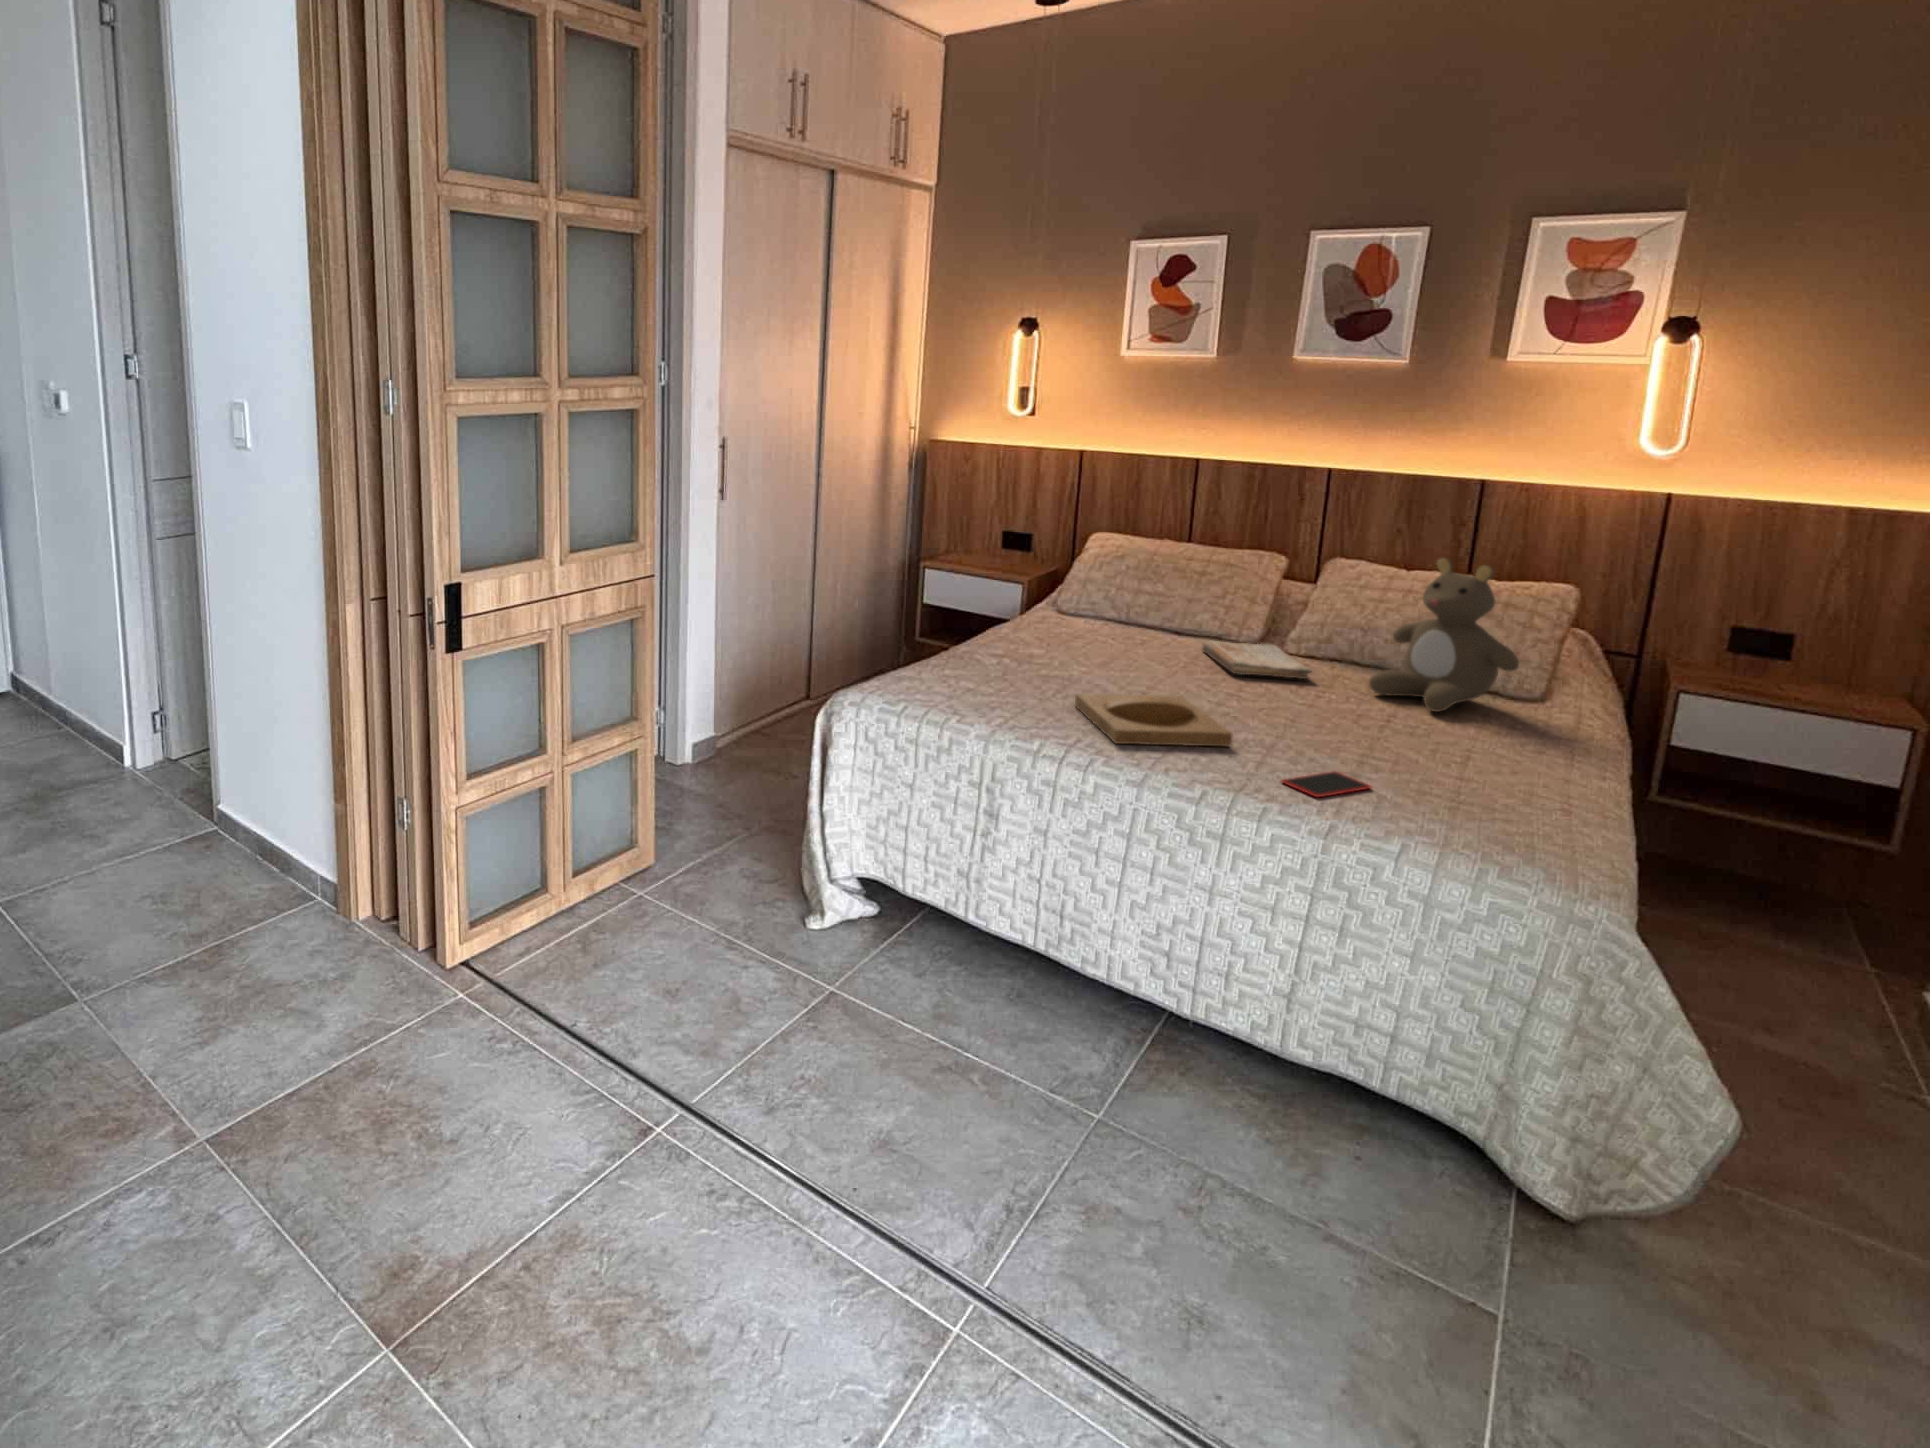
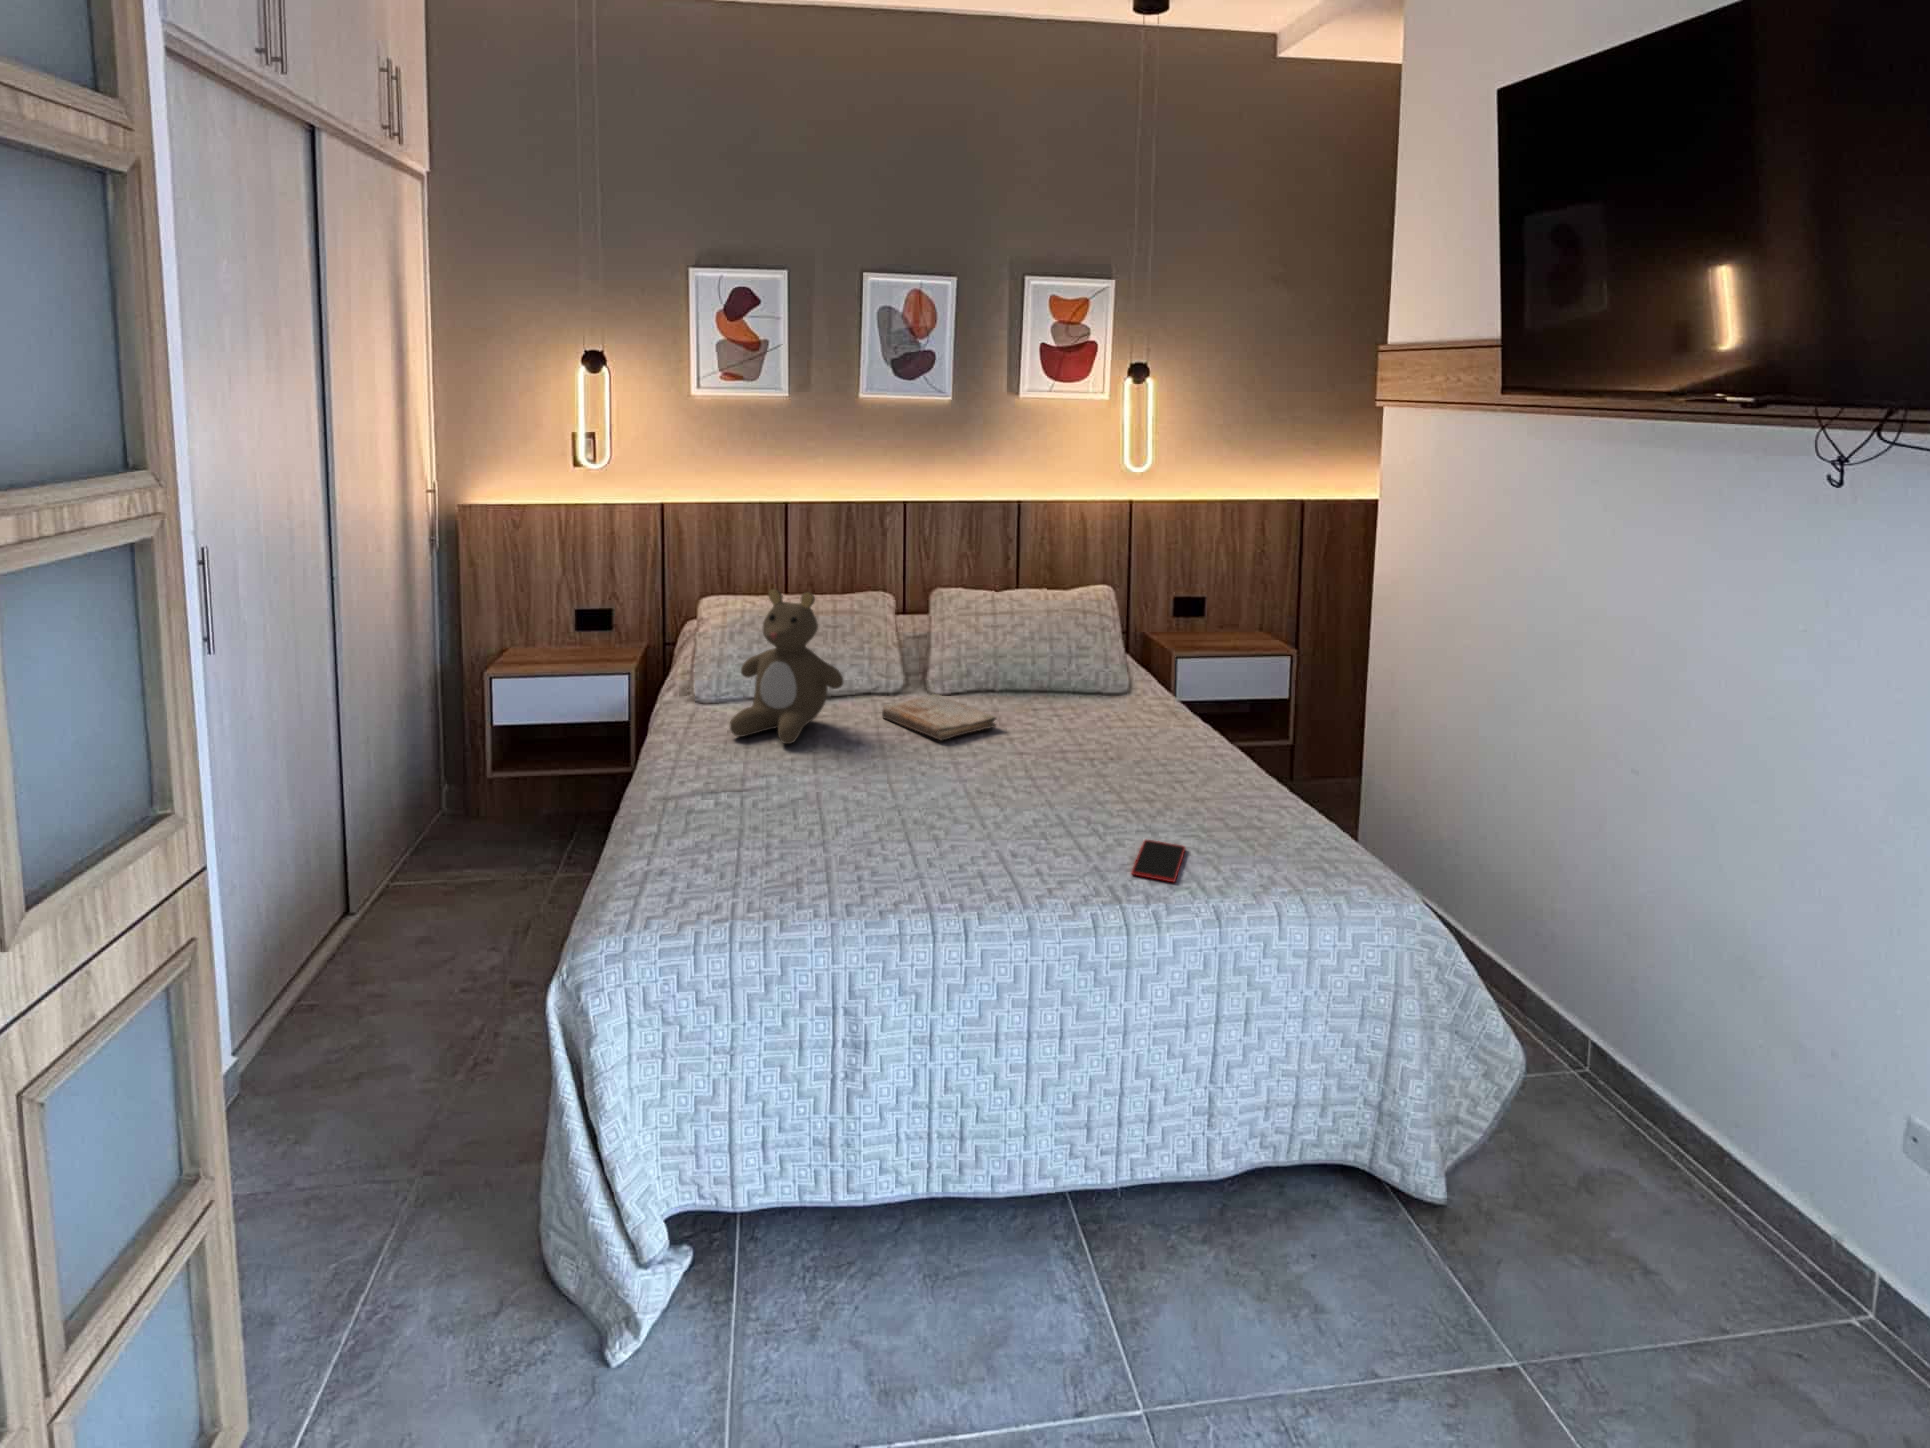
teddy bear: present [1369,557,1519,712] -> present [730,589,843,744]
tray: present [1075,694,1232,746] -> none [869,792,1049,888]

